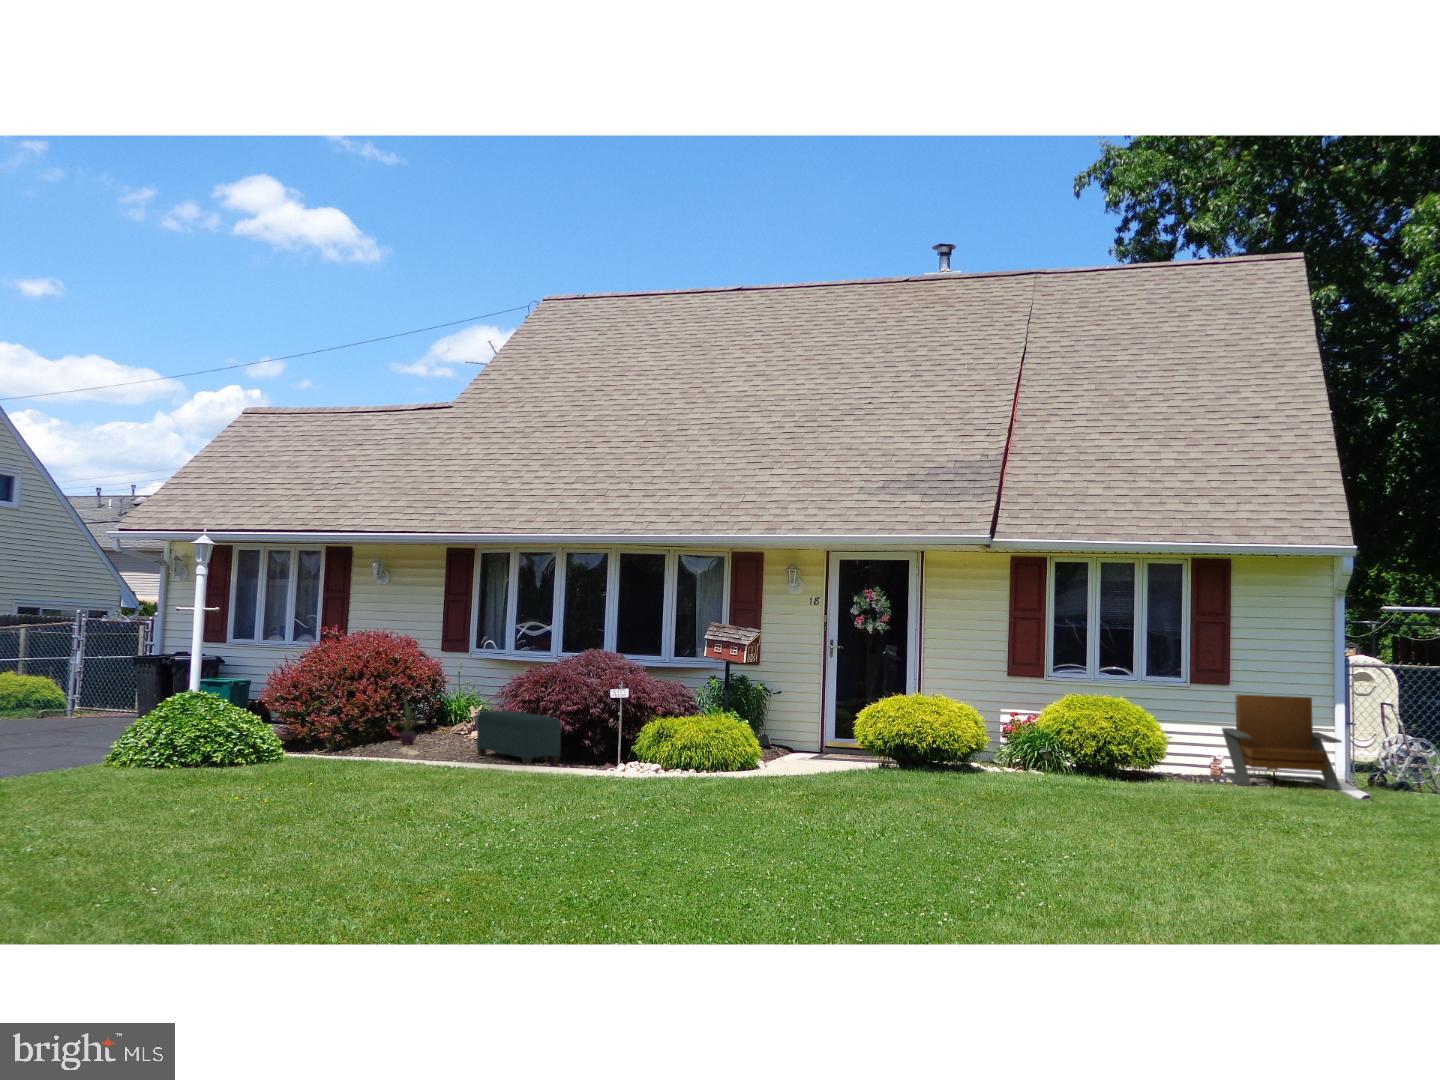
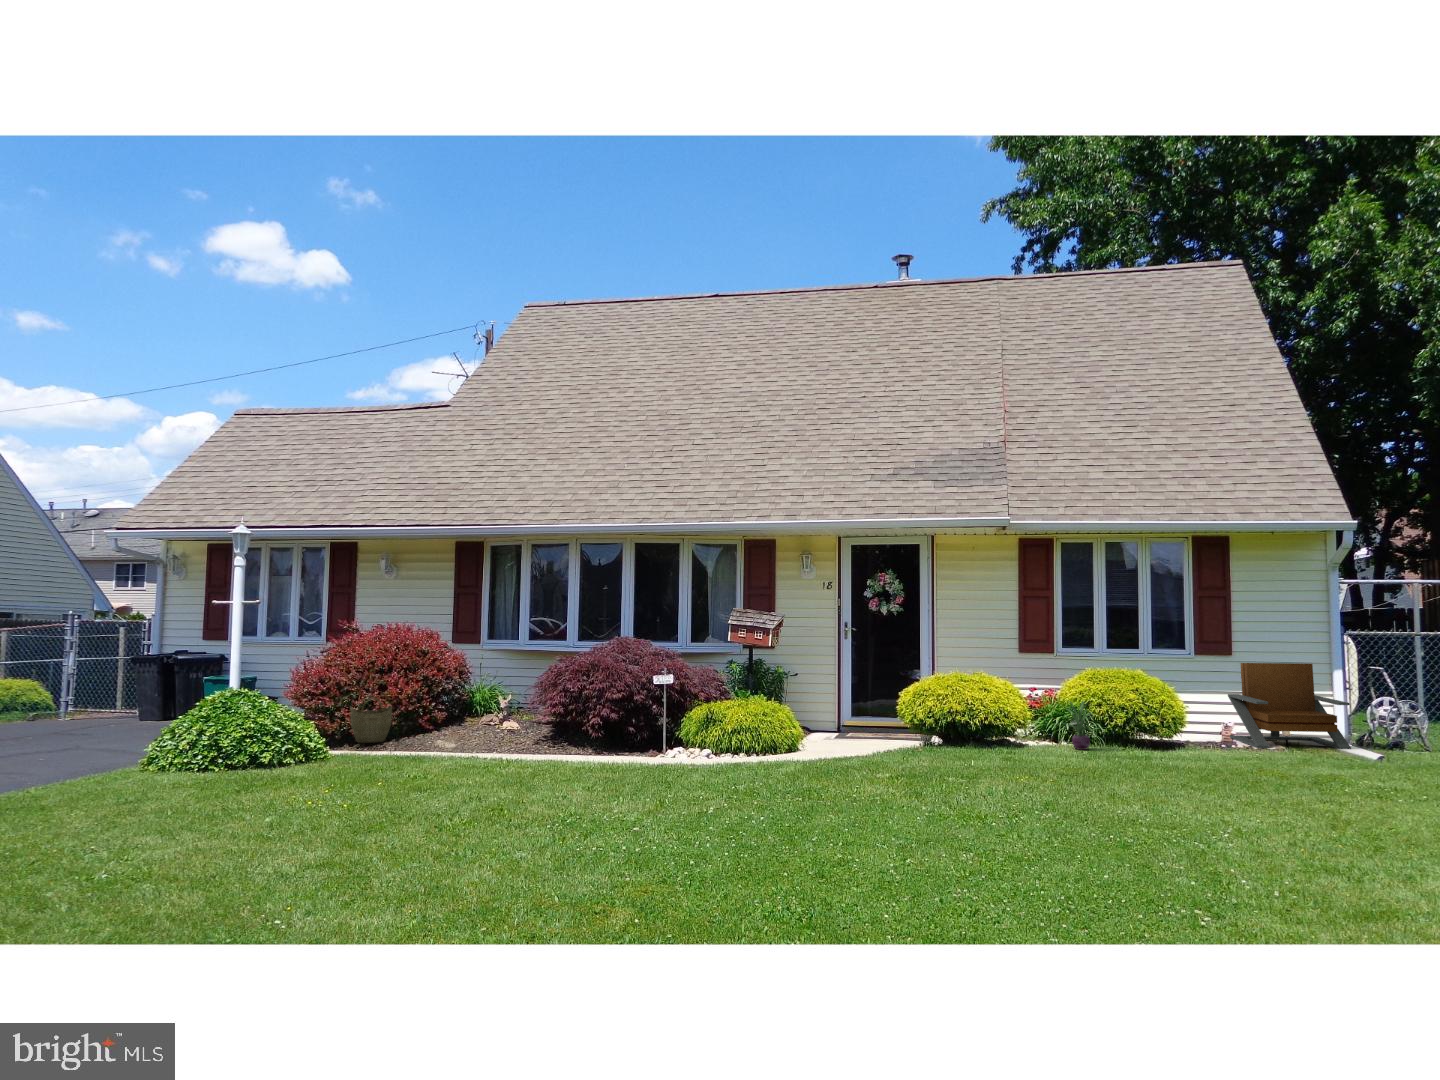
woven basket: none [317,701,358,748] -> present [350,697,392,743]
decorative plant: present [389,701,416,745] -> present [1069,701,1090,750]
bench: present [477,710,561,764] -> none [520,700,609,754]

